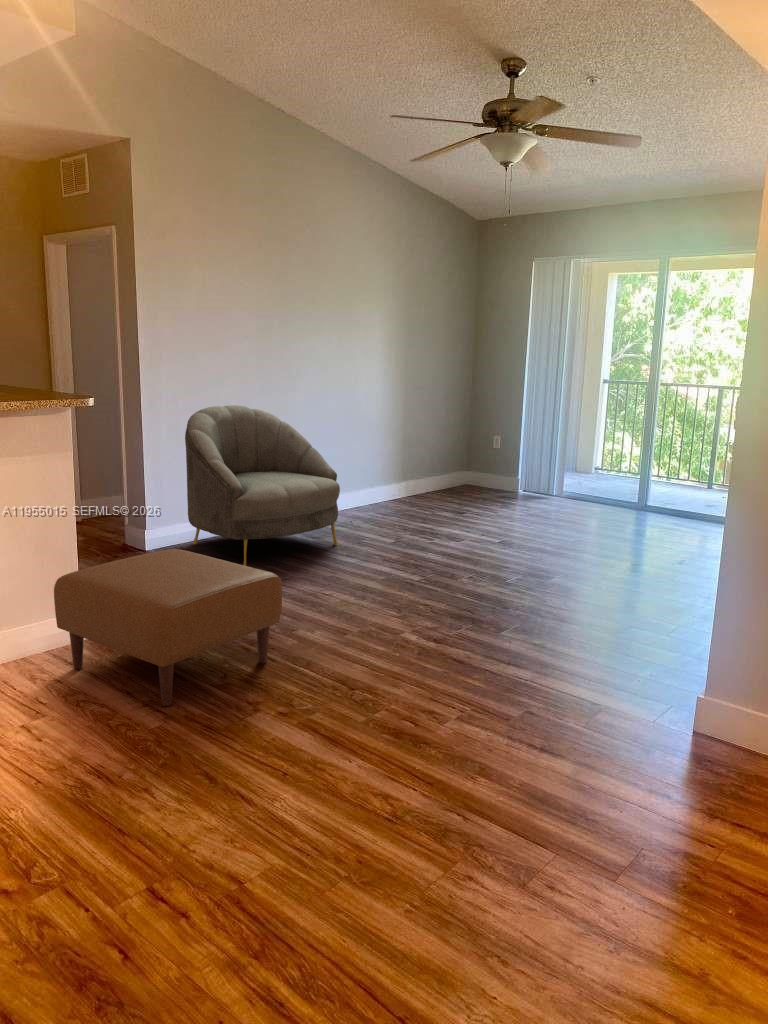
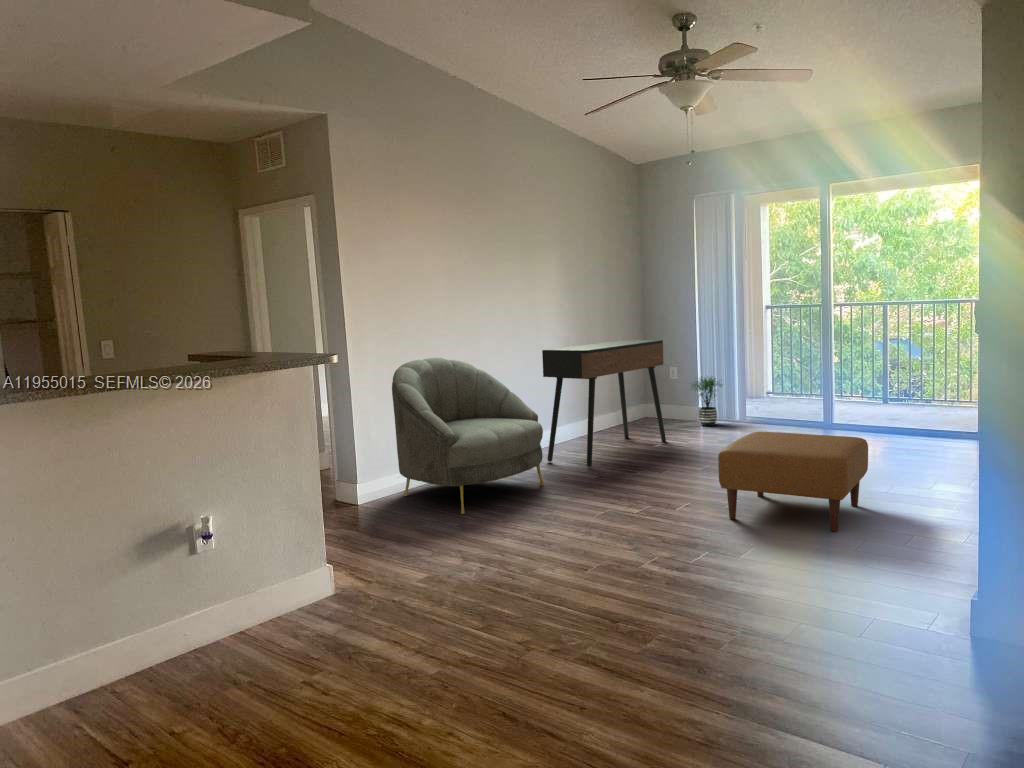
console table: none [350,402,483,530] -> present [542,340,666,467]
potted plant: none [509,446,547,498] -> present [692,376,722,426]
ottoman: present [54,549,282,706] -> present [718,432,868,531]

